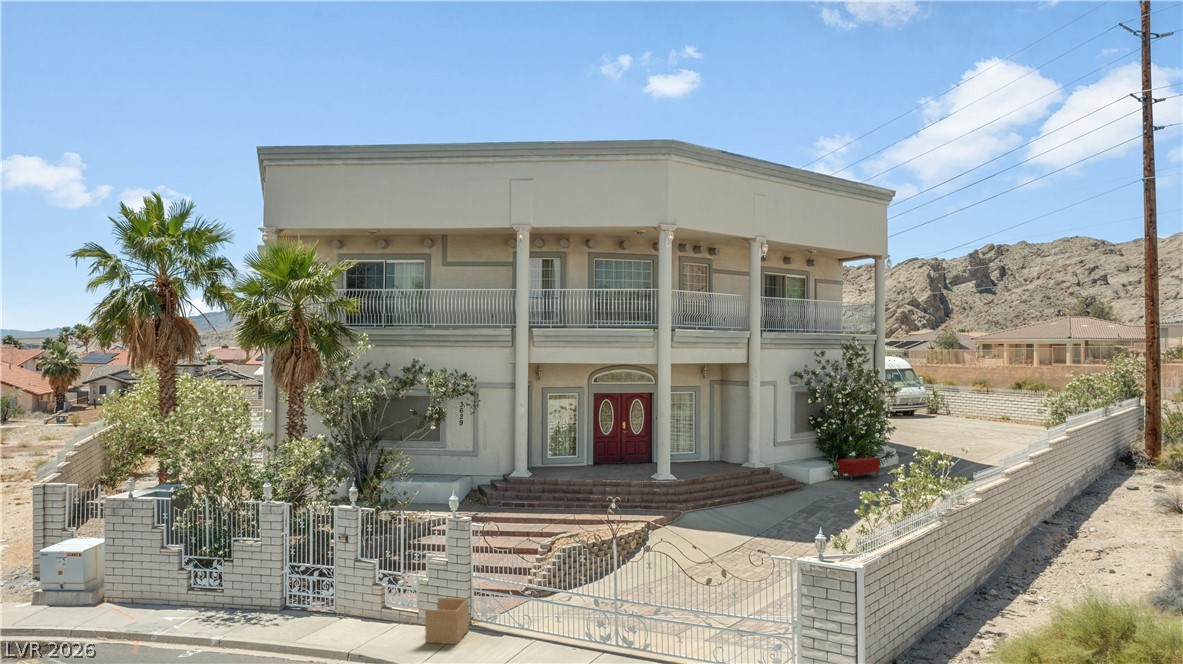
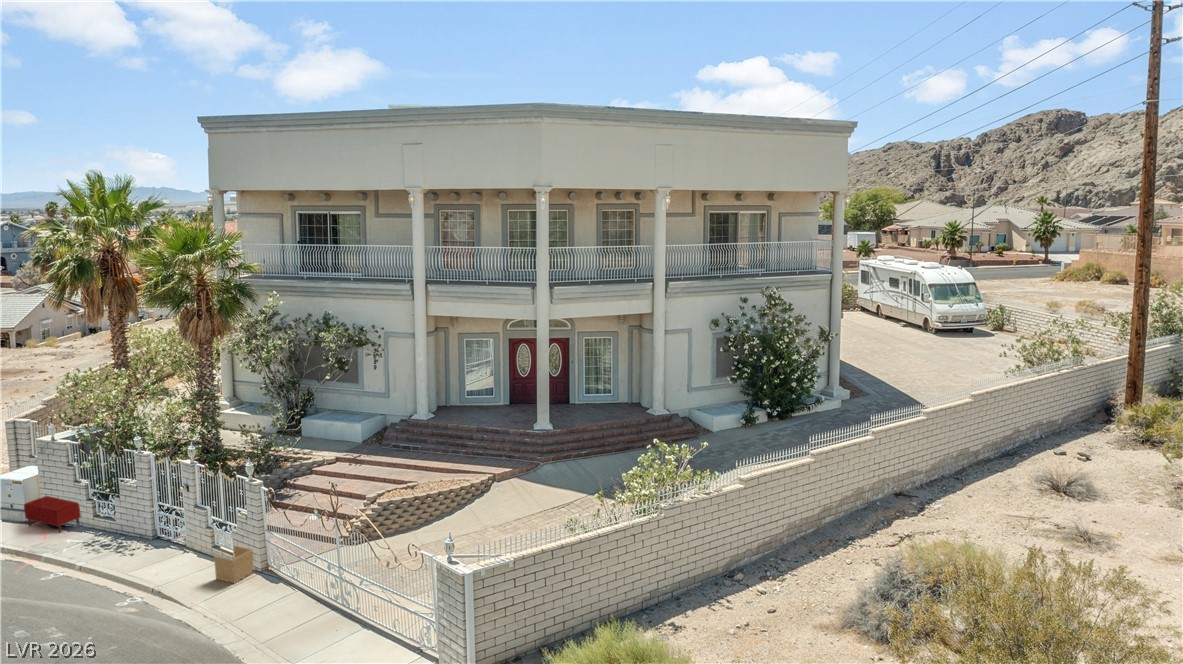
bench: present [838,457,880,480] -> present [24,496,81,532]

